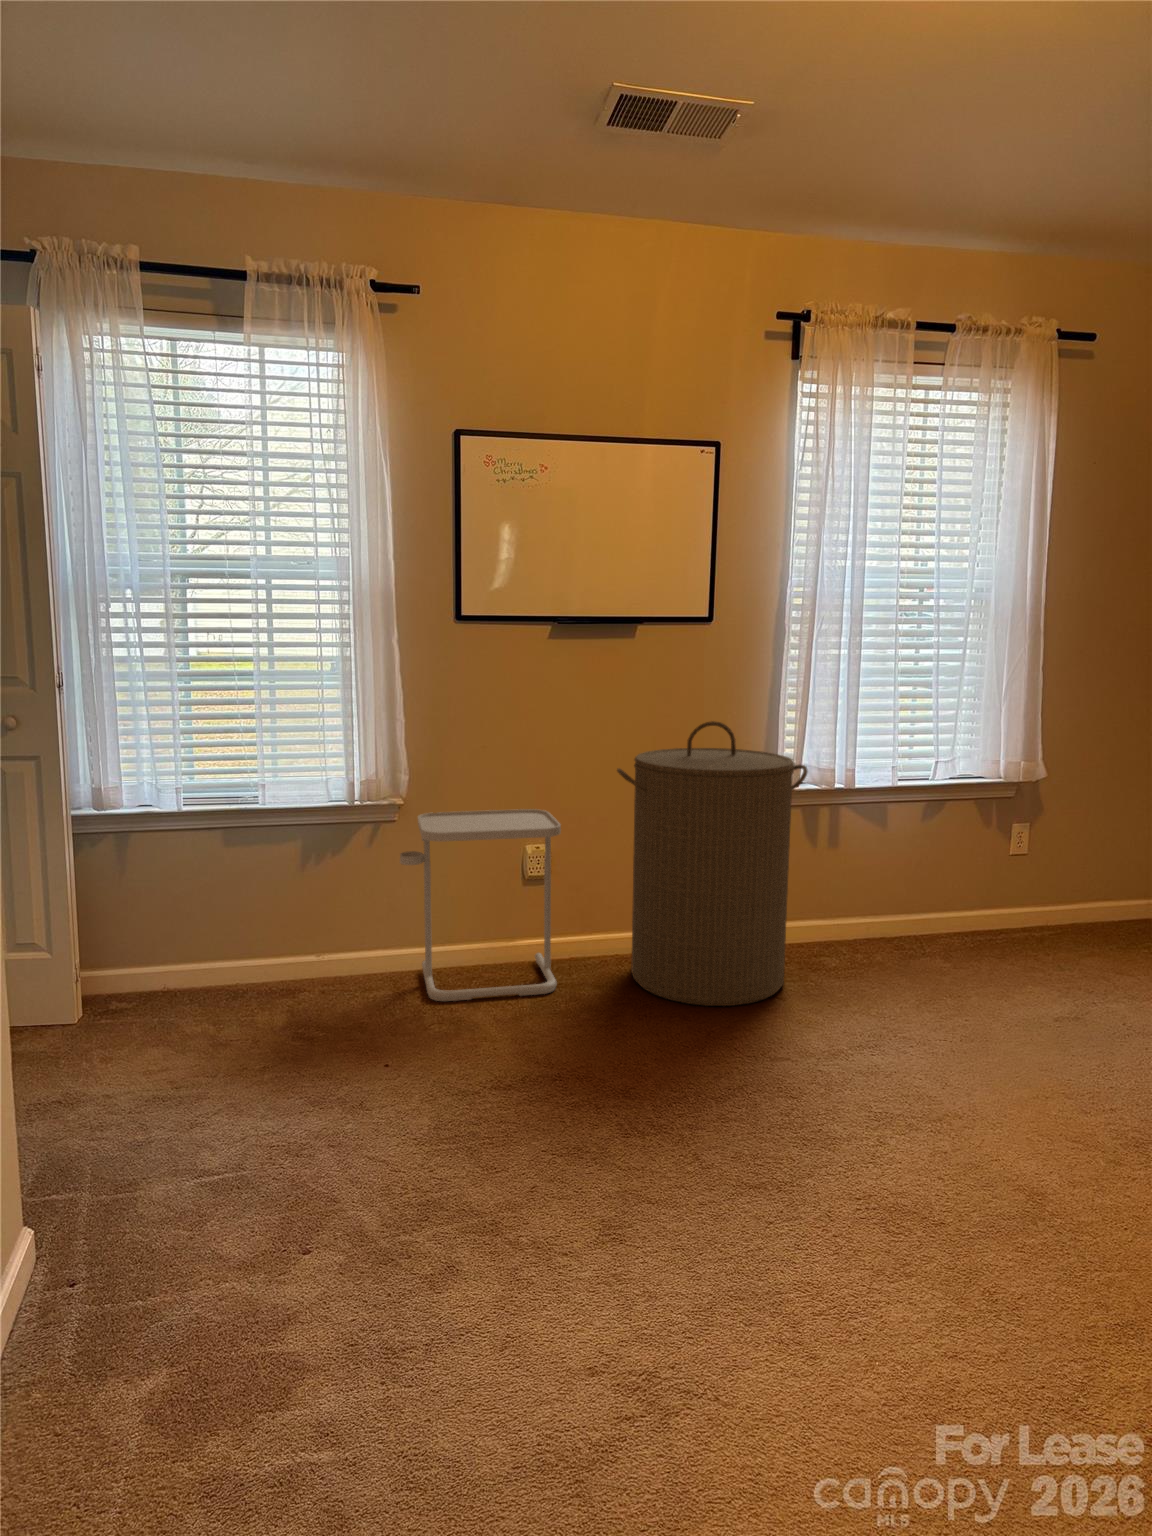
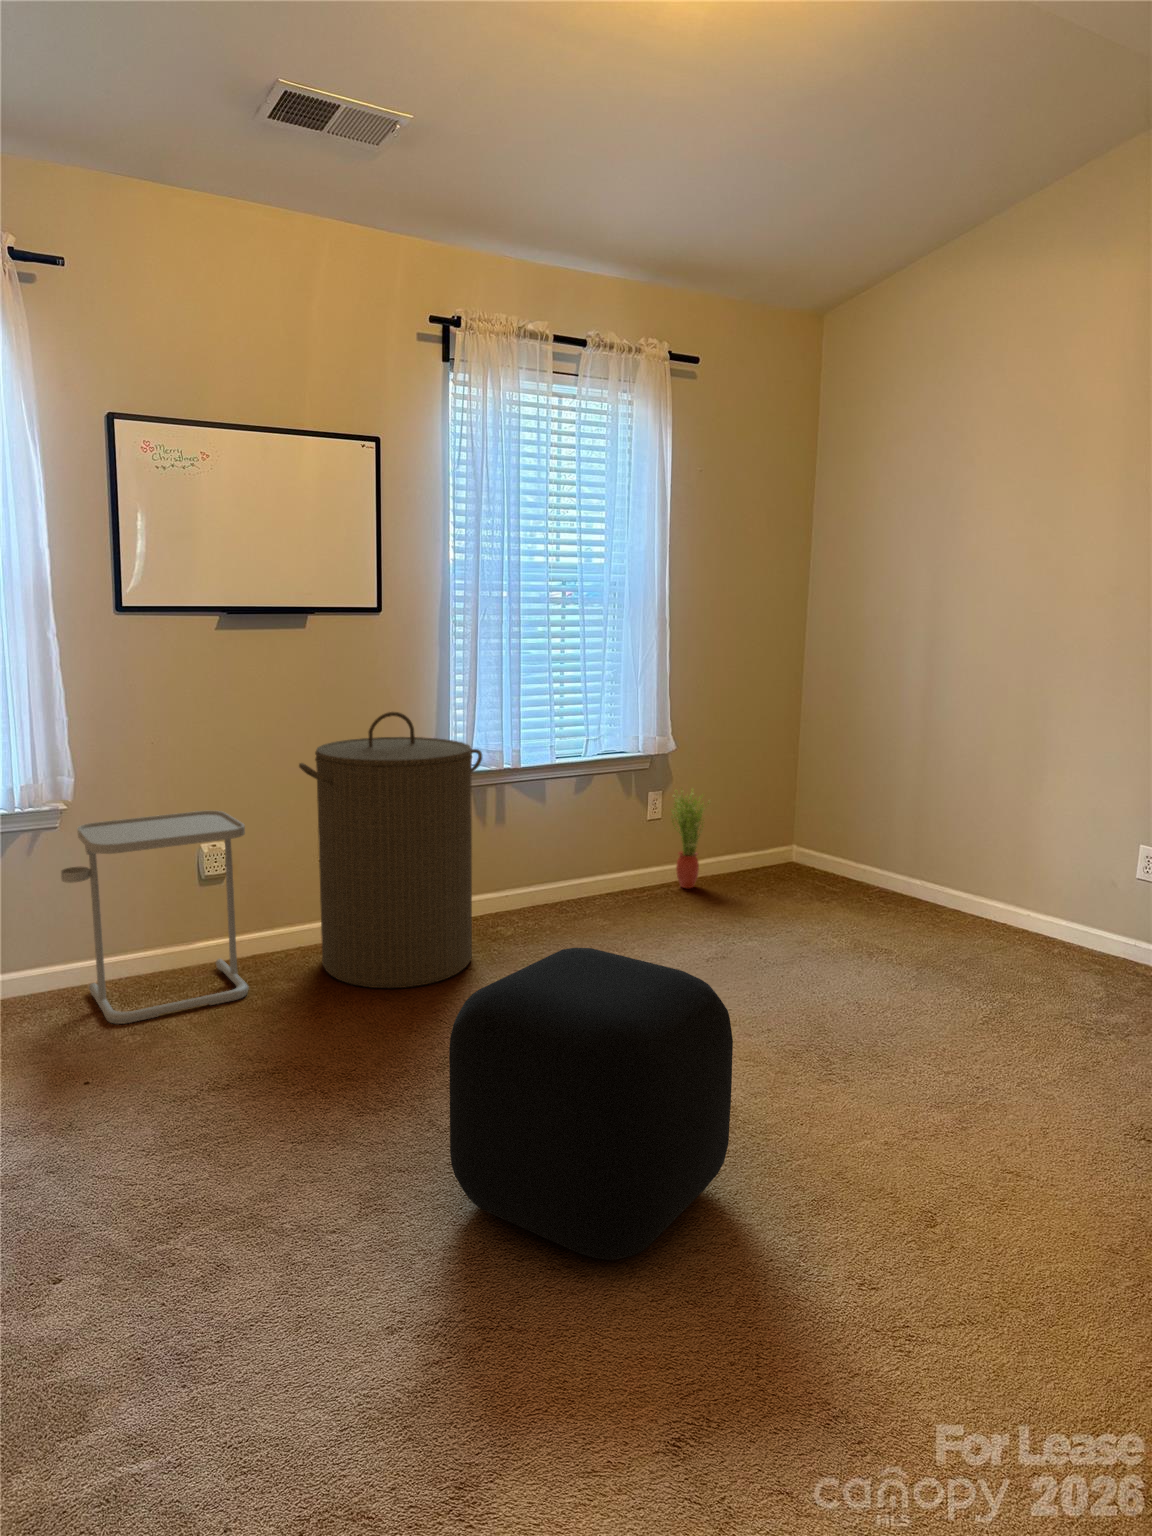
potted plant: none [1036,823,1090,940] -> present [671,788,711,888]
ottoman: none [691,986,1035,1357] -> present [449,948,733,1260]

